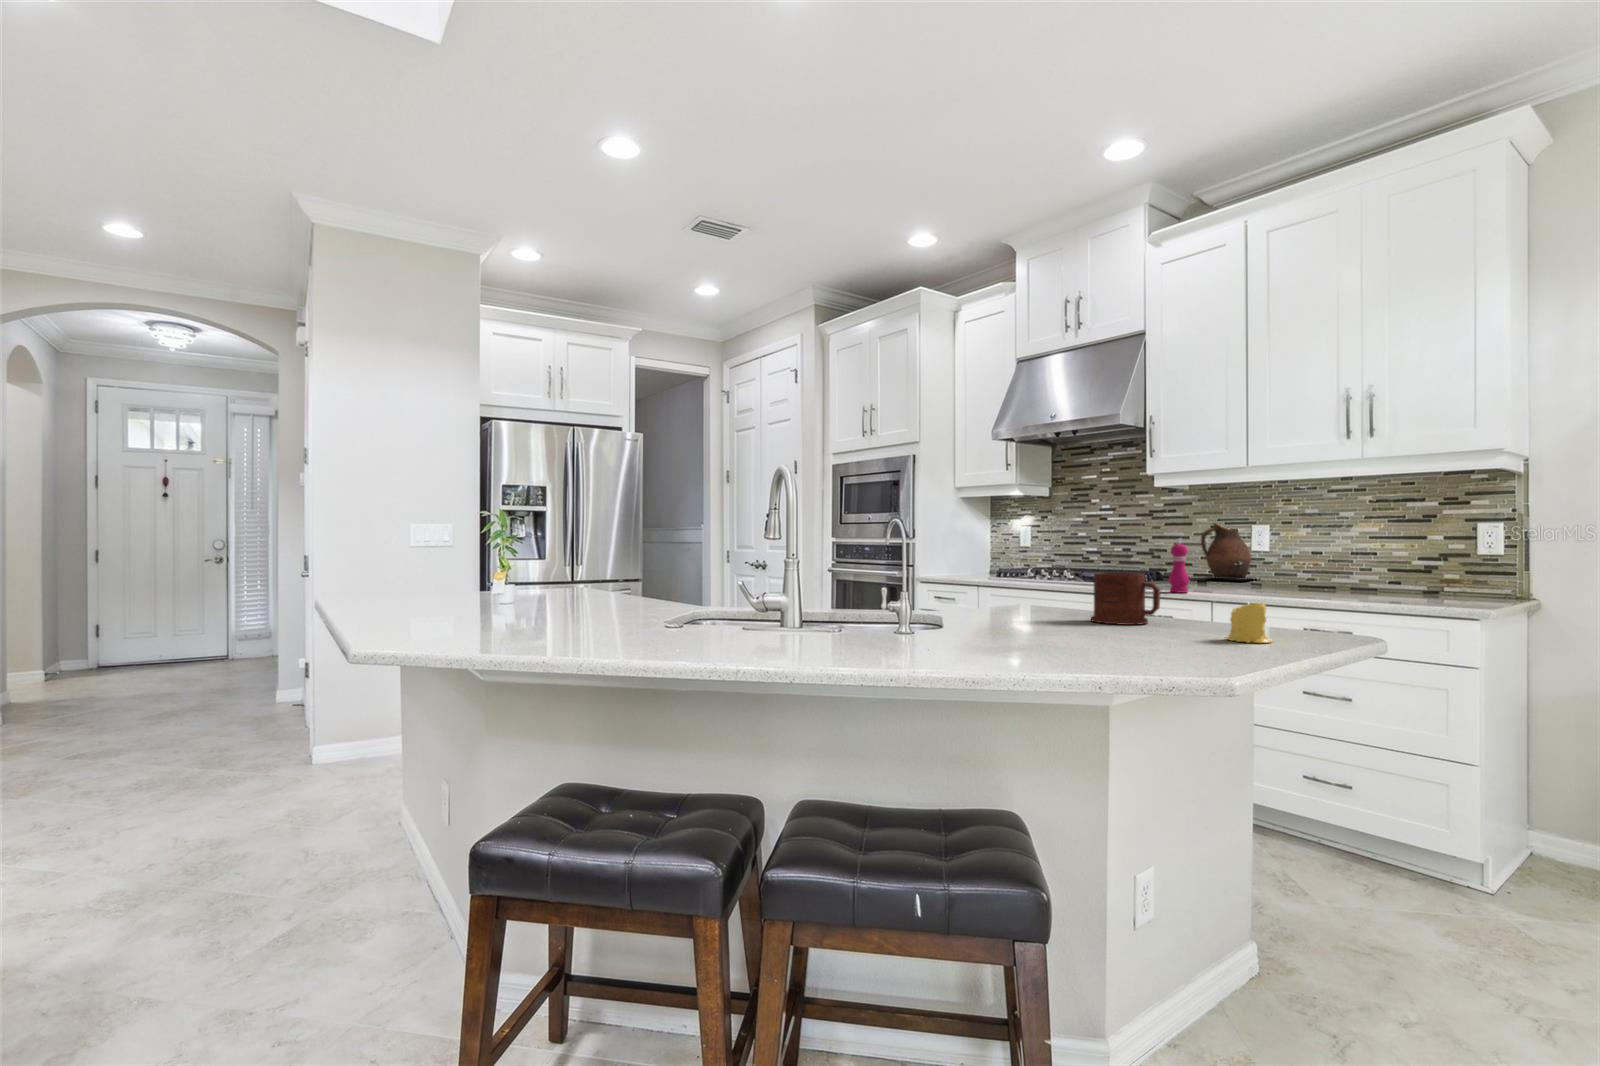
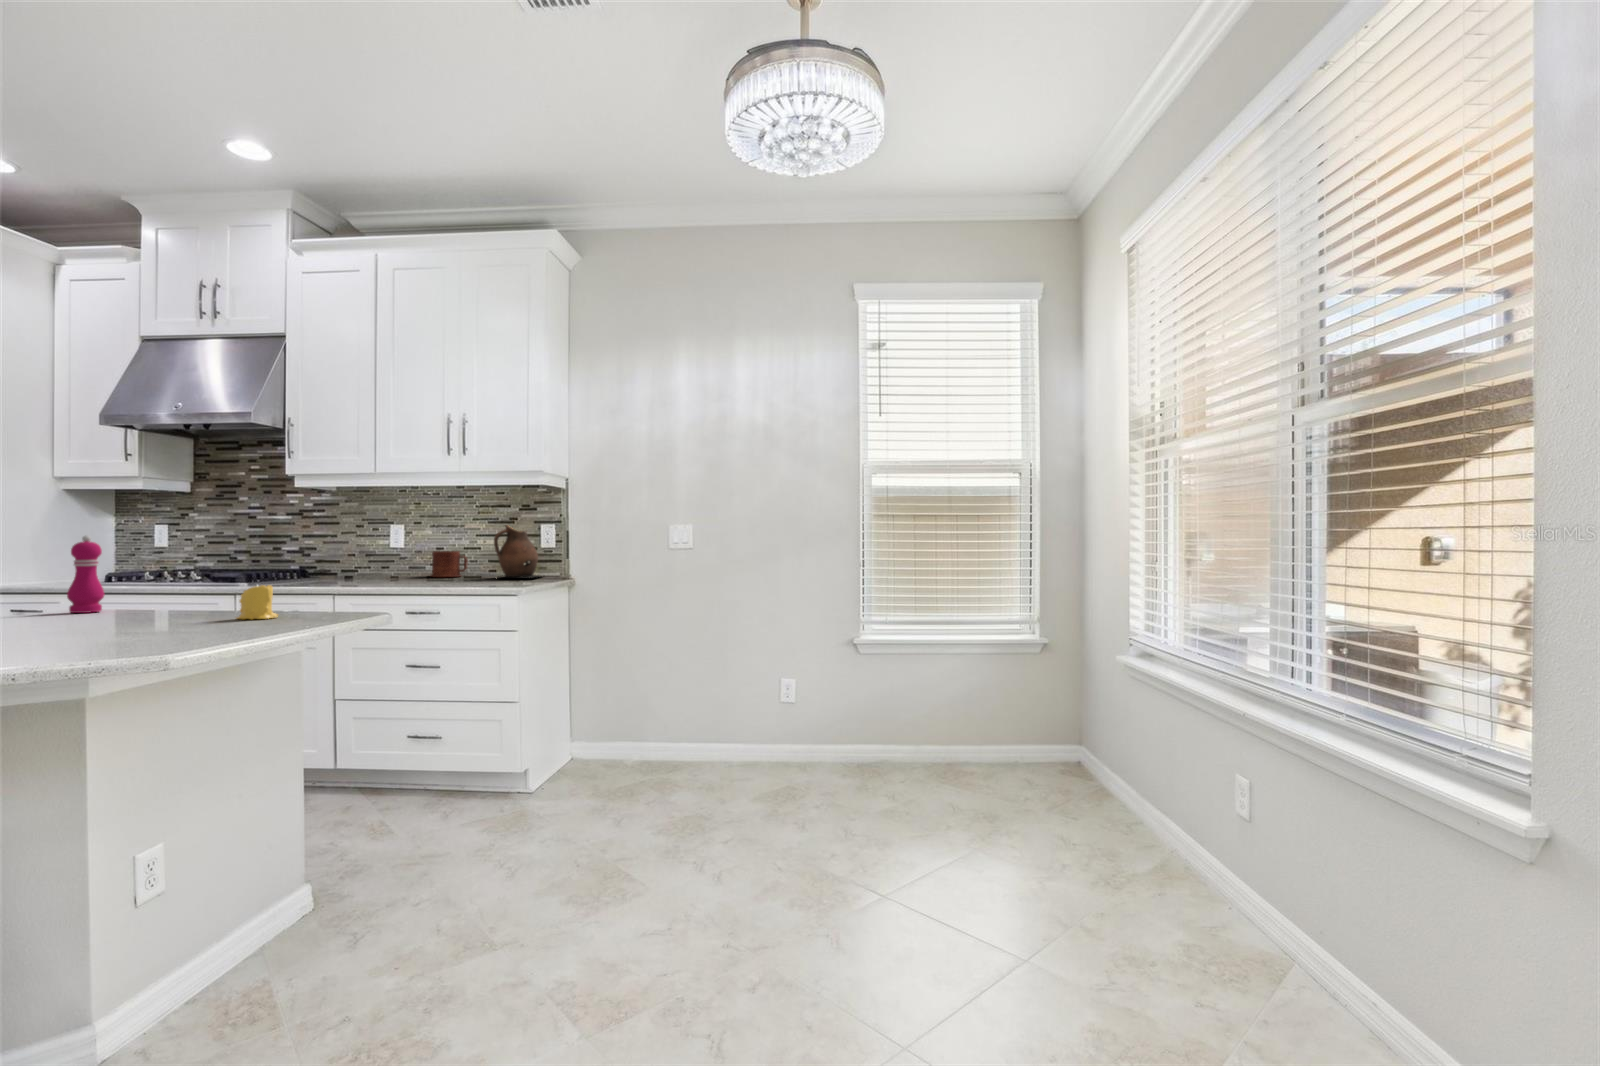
ceramic pitcher: present [1201,523,1251,580] -> present [494,525,544,578]
pepper mill: present [1169,540,1189,593] -> present [67,536,104,613]
mug: present [1091,572,1160,625] -> present [430,551,468,577]

